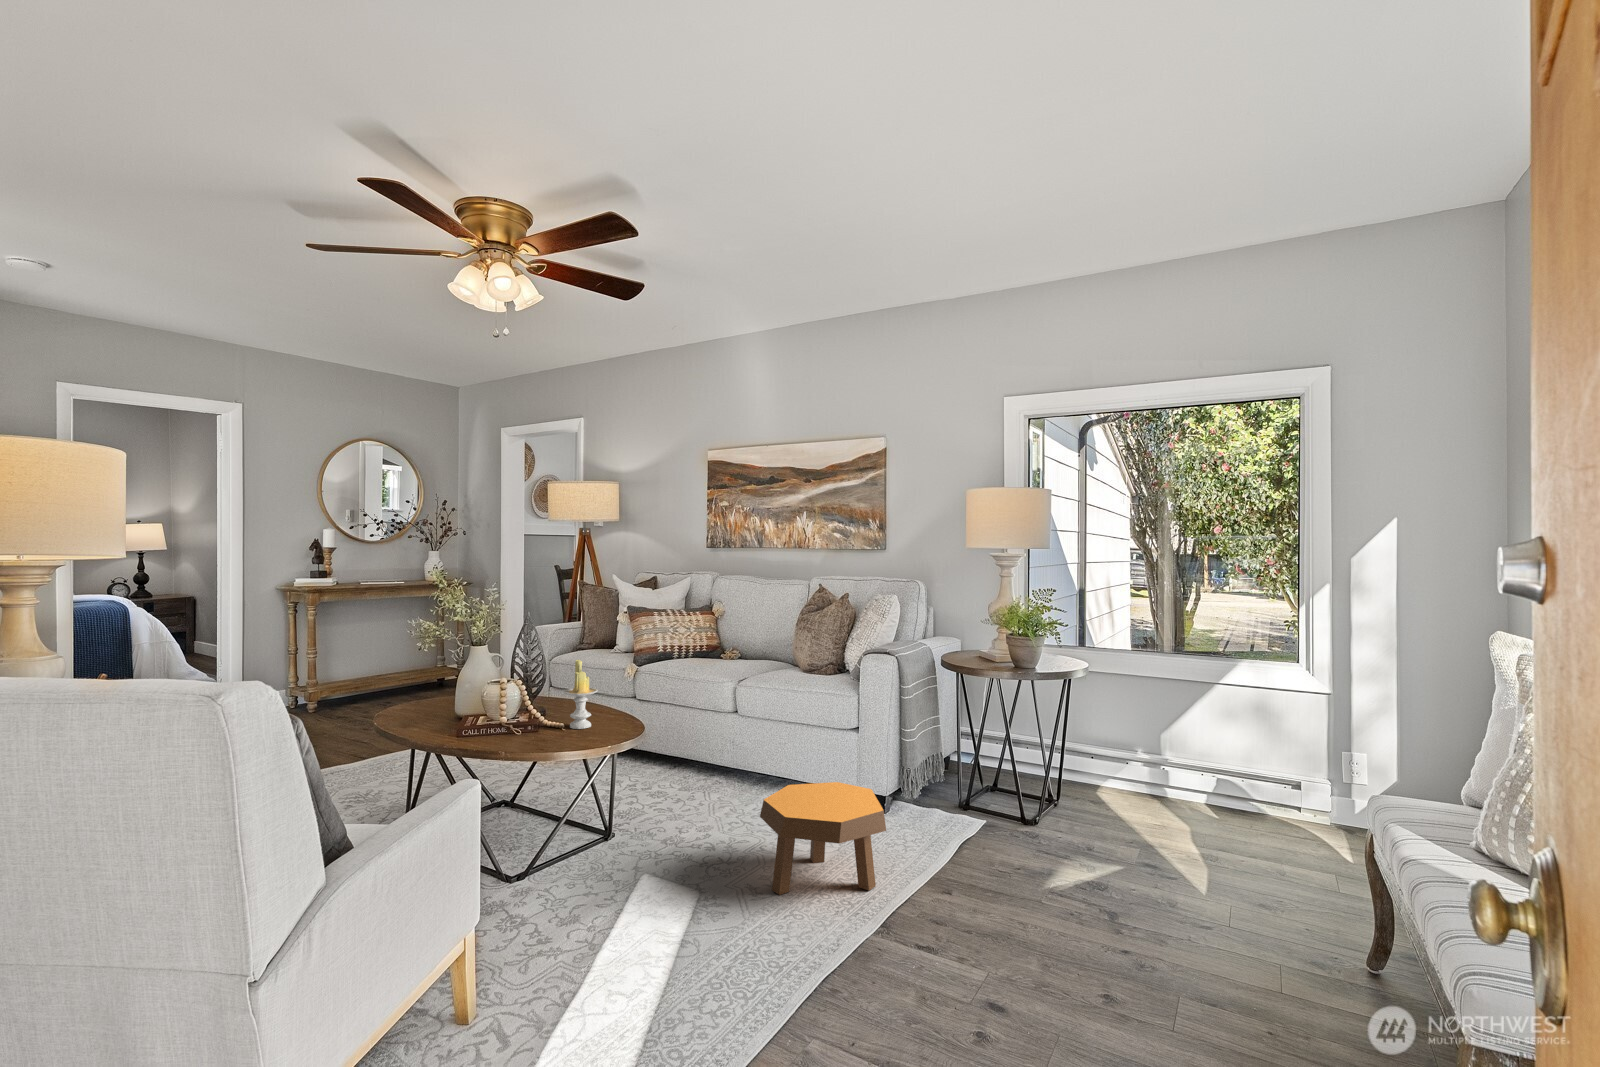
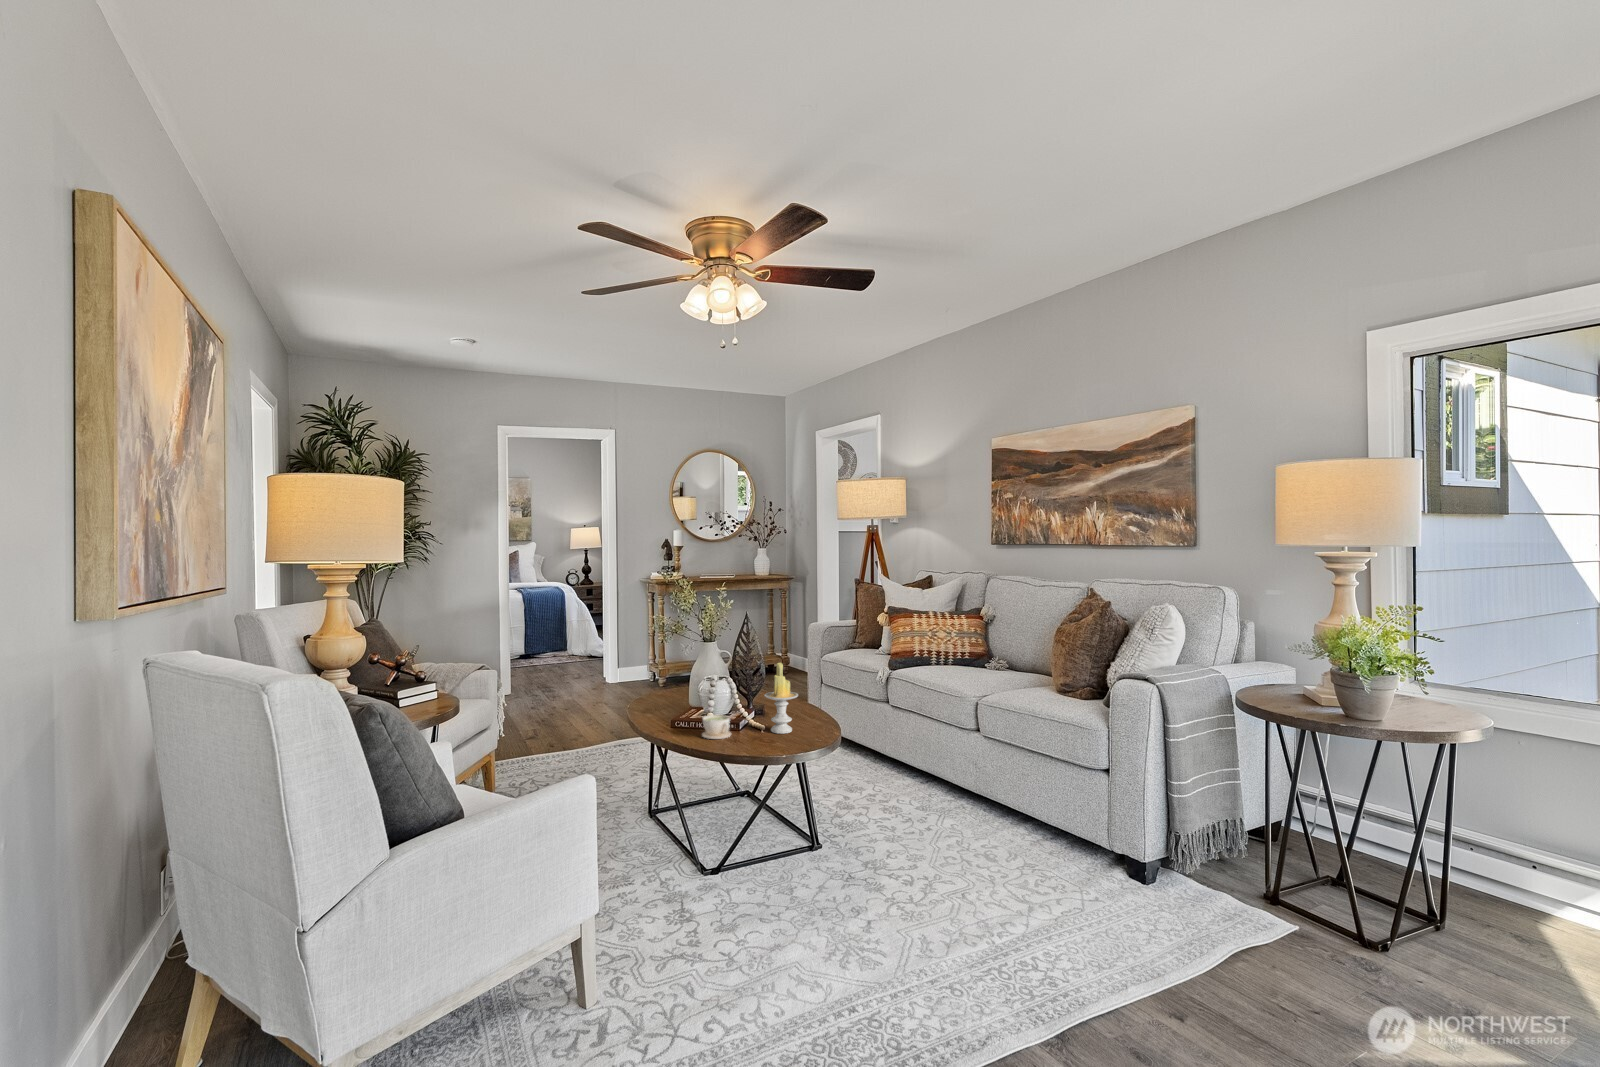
coffee cup: none [502,716,535,741] -> present [702,715,731,739]
footstool: present [760,782,886,895] -> none [944,827,1094,978]

